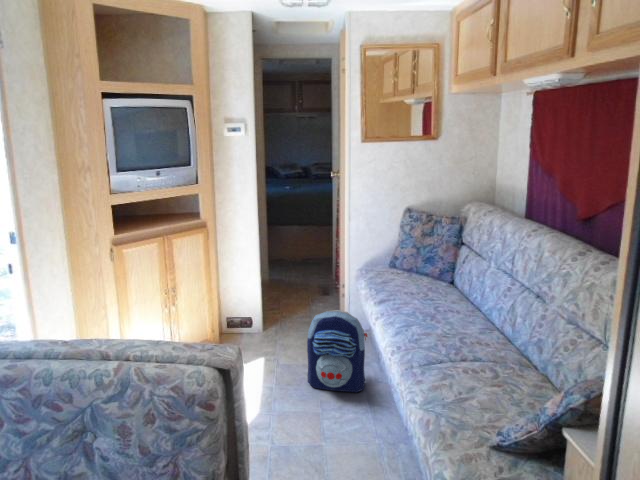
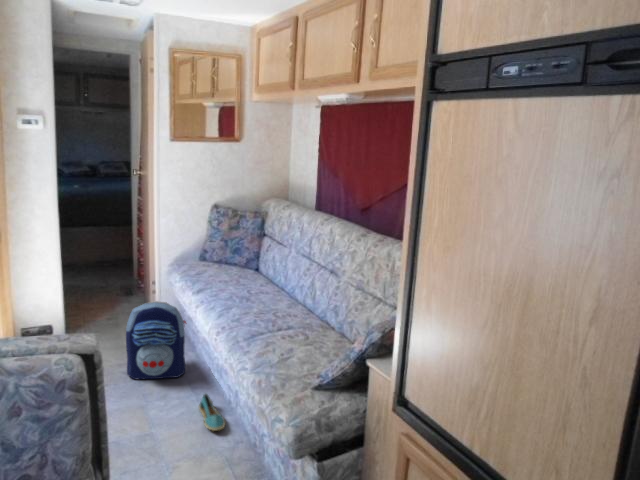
shoe: none [372,417,397,464] -> present [199,394,225,431]

